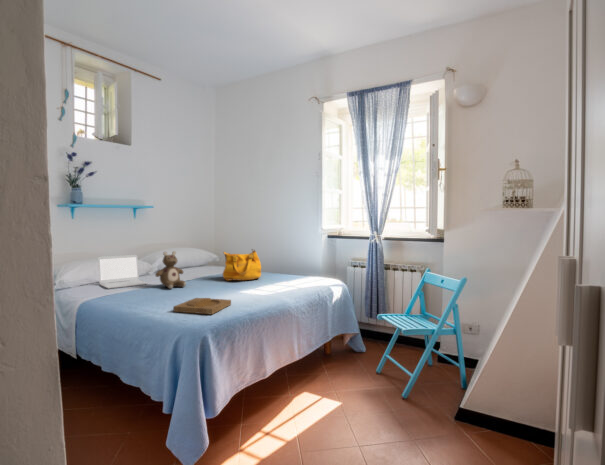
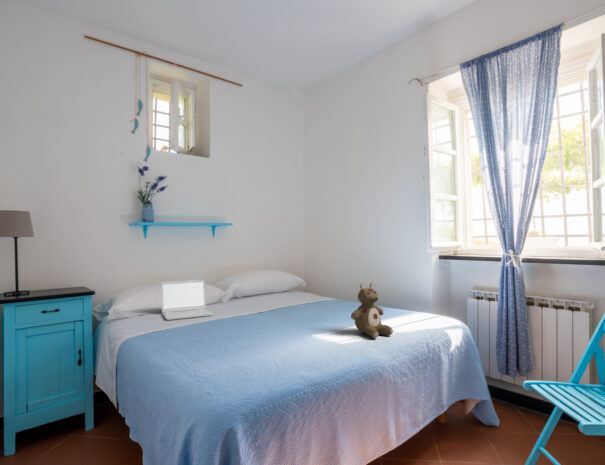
handbag: present [223,250,261,281] -> none [300,273,348,314]
stuffed bear: present [155,251,186,289] -> present [351,283,393,338]
tray: present [173,298,231,314] -> none [222,342,300,373]

